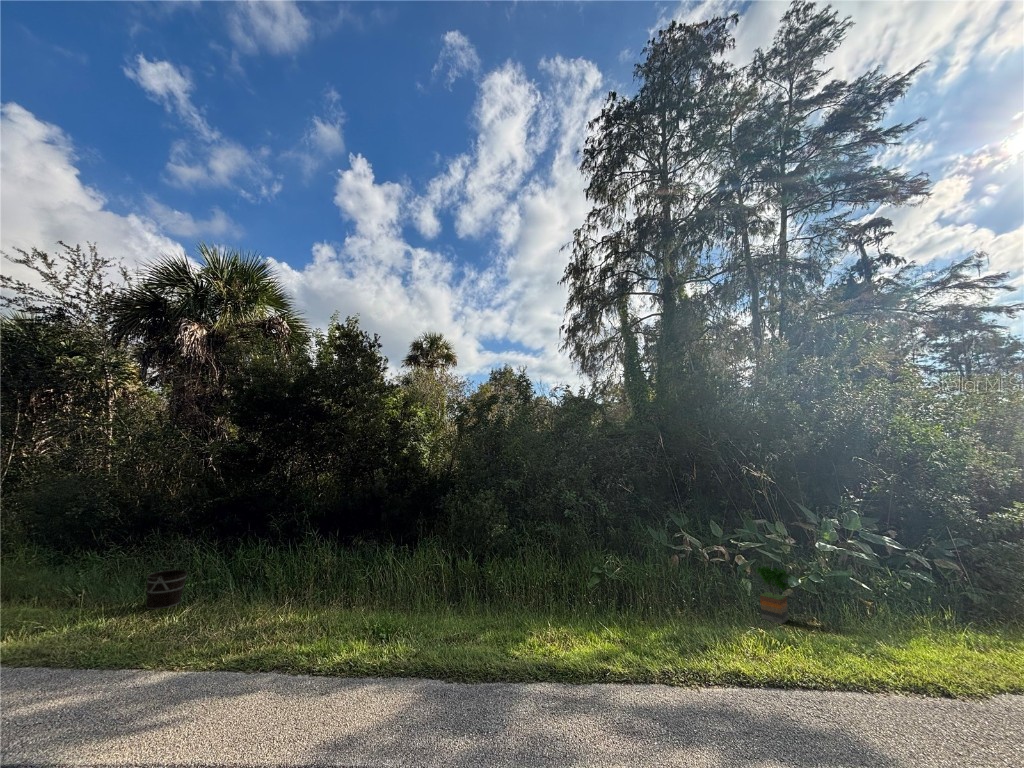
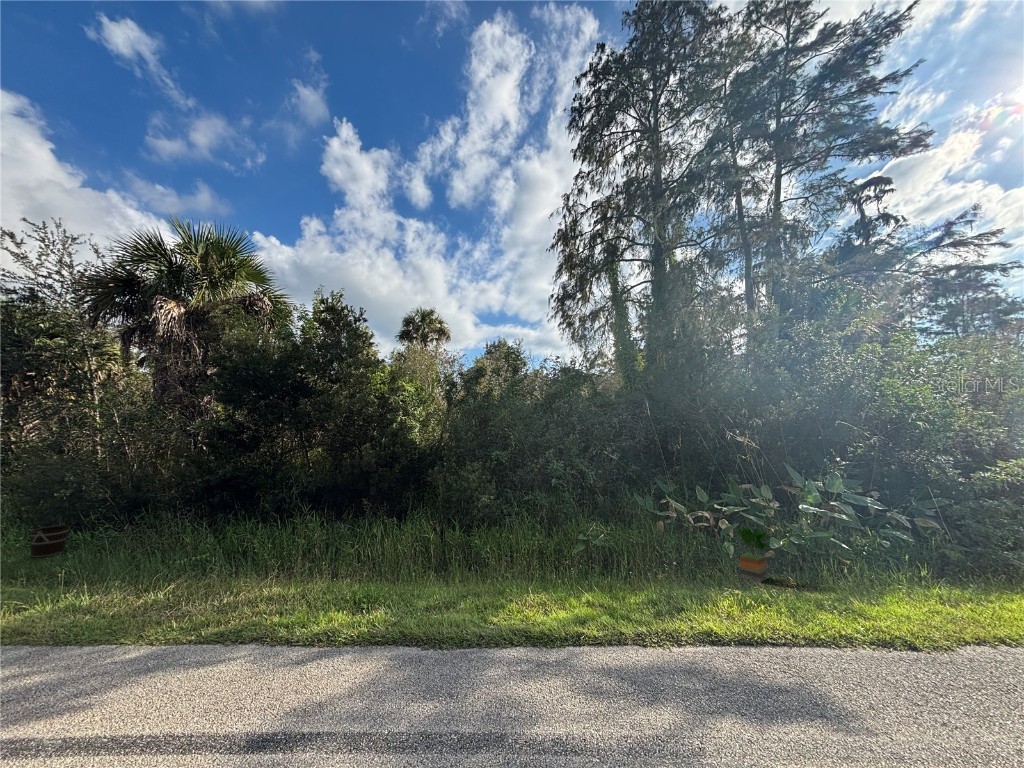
bucket: present [146,569,187,609] -> present [30,525,69,557]

